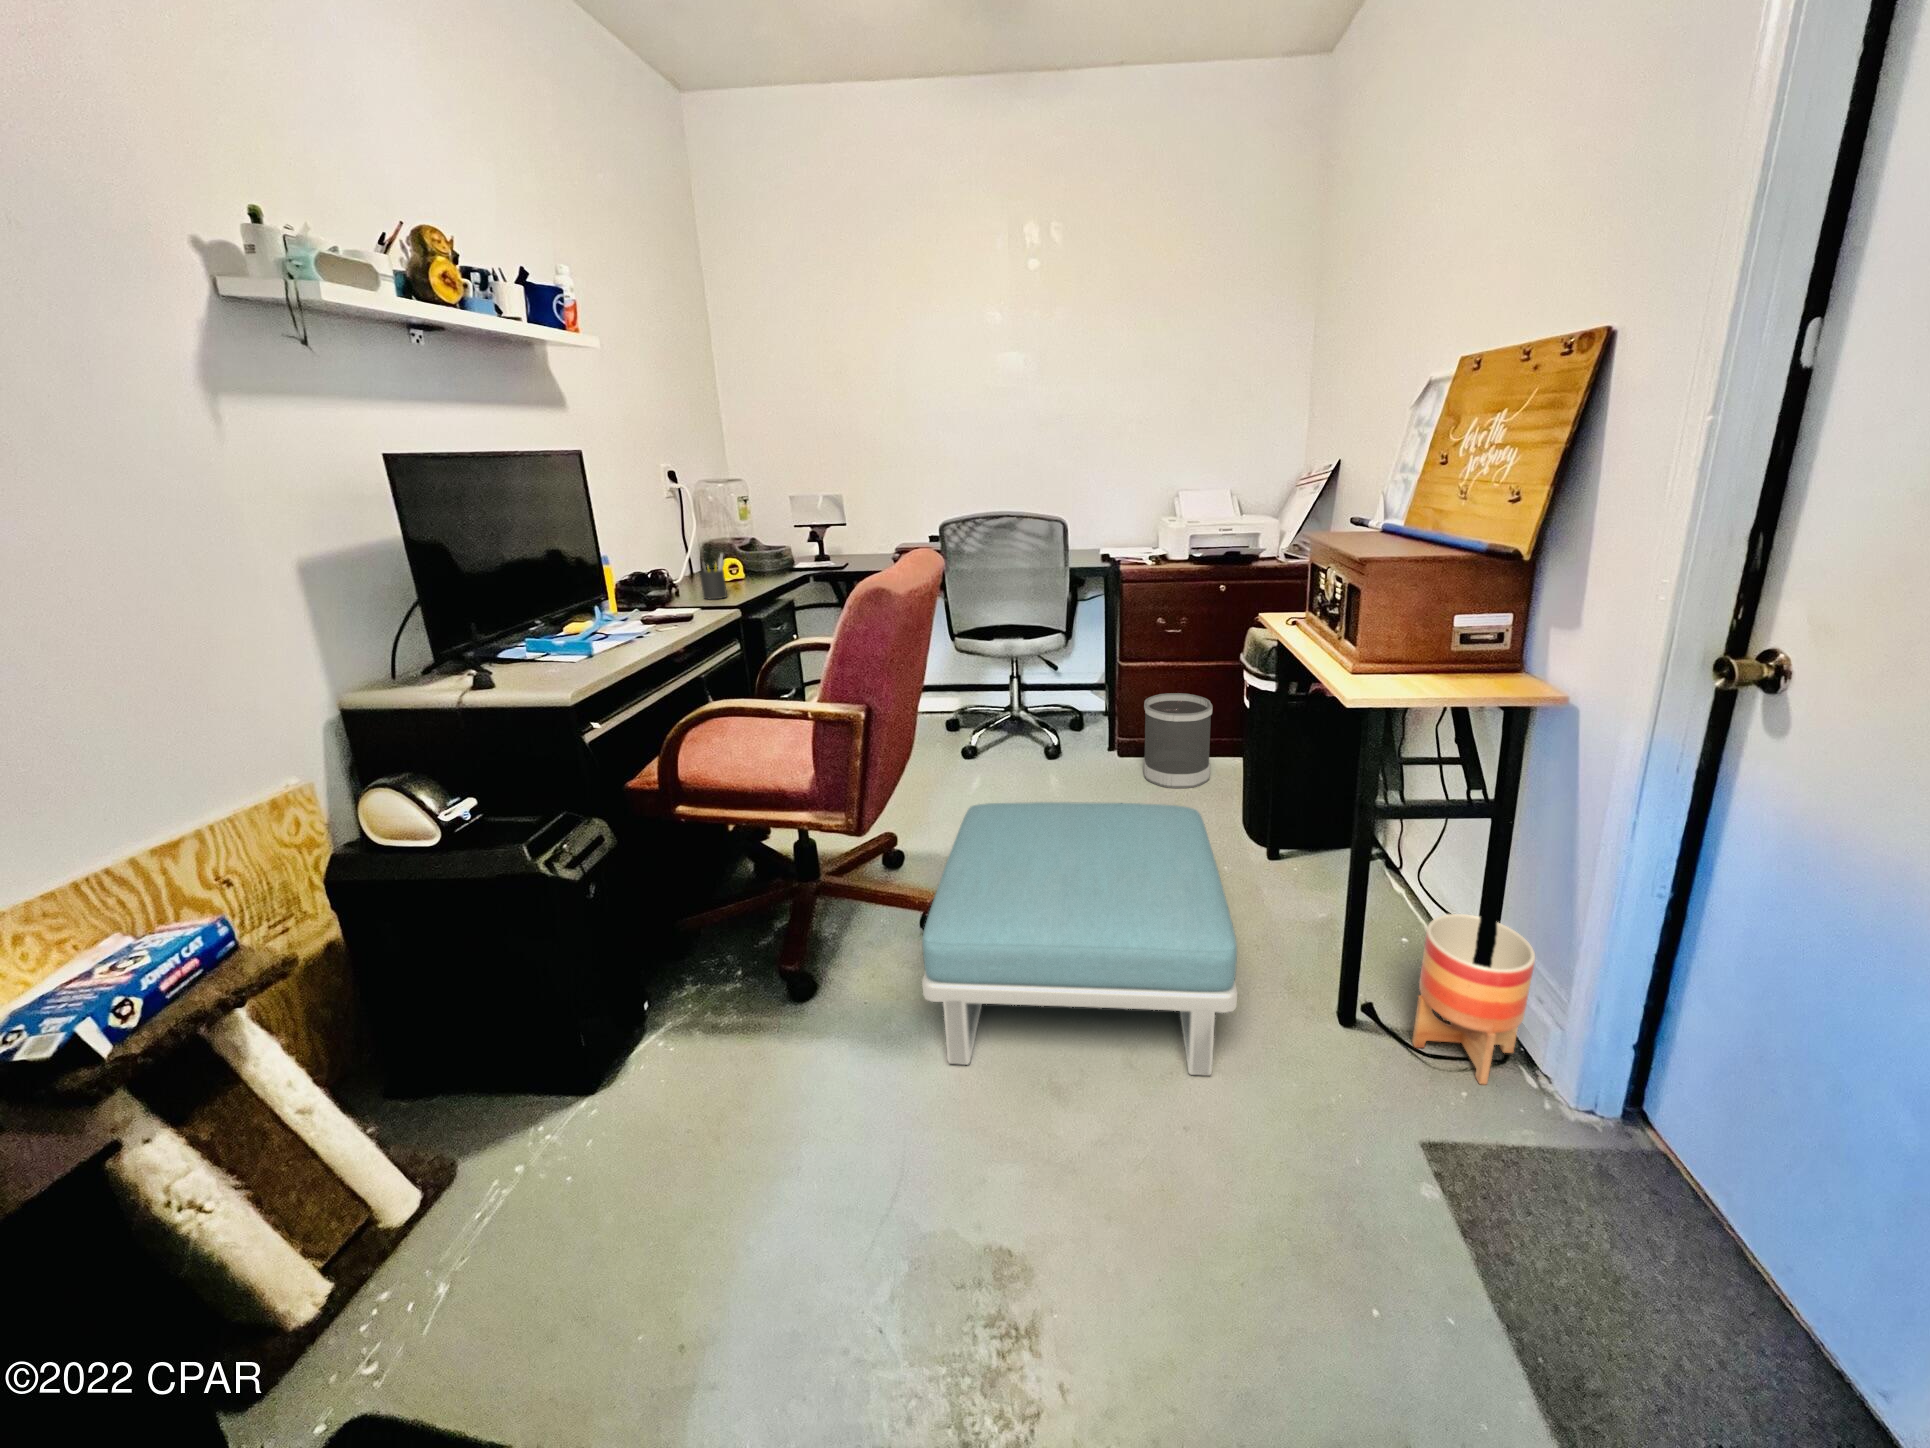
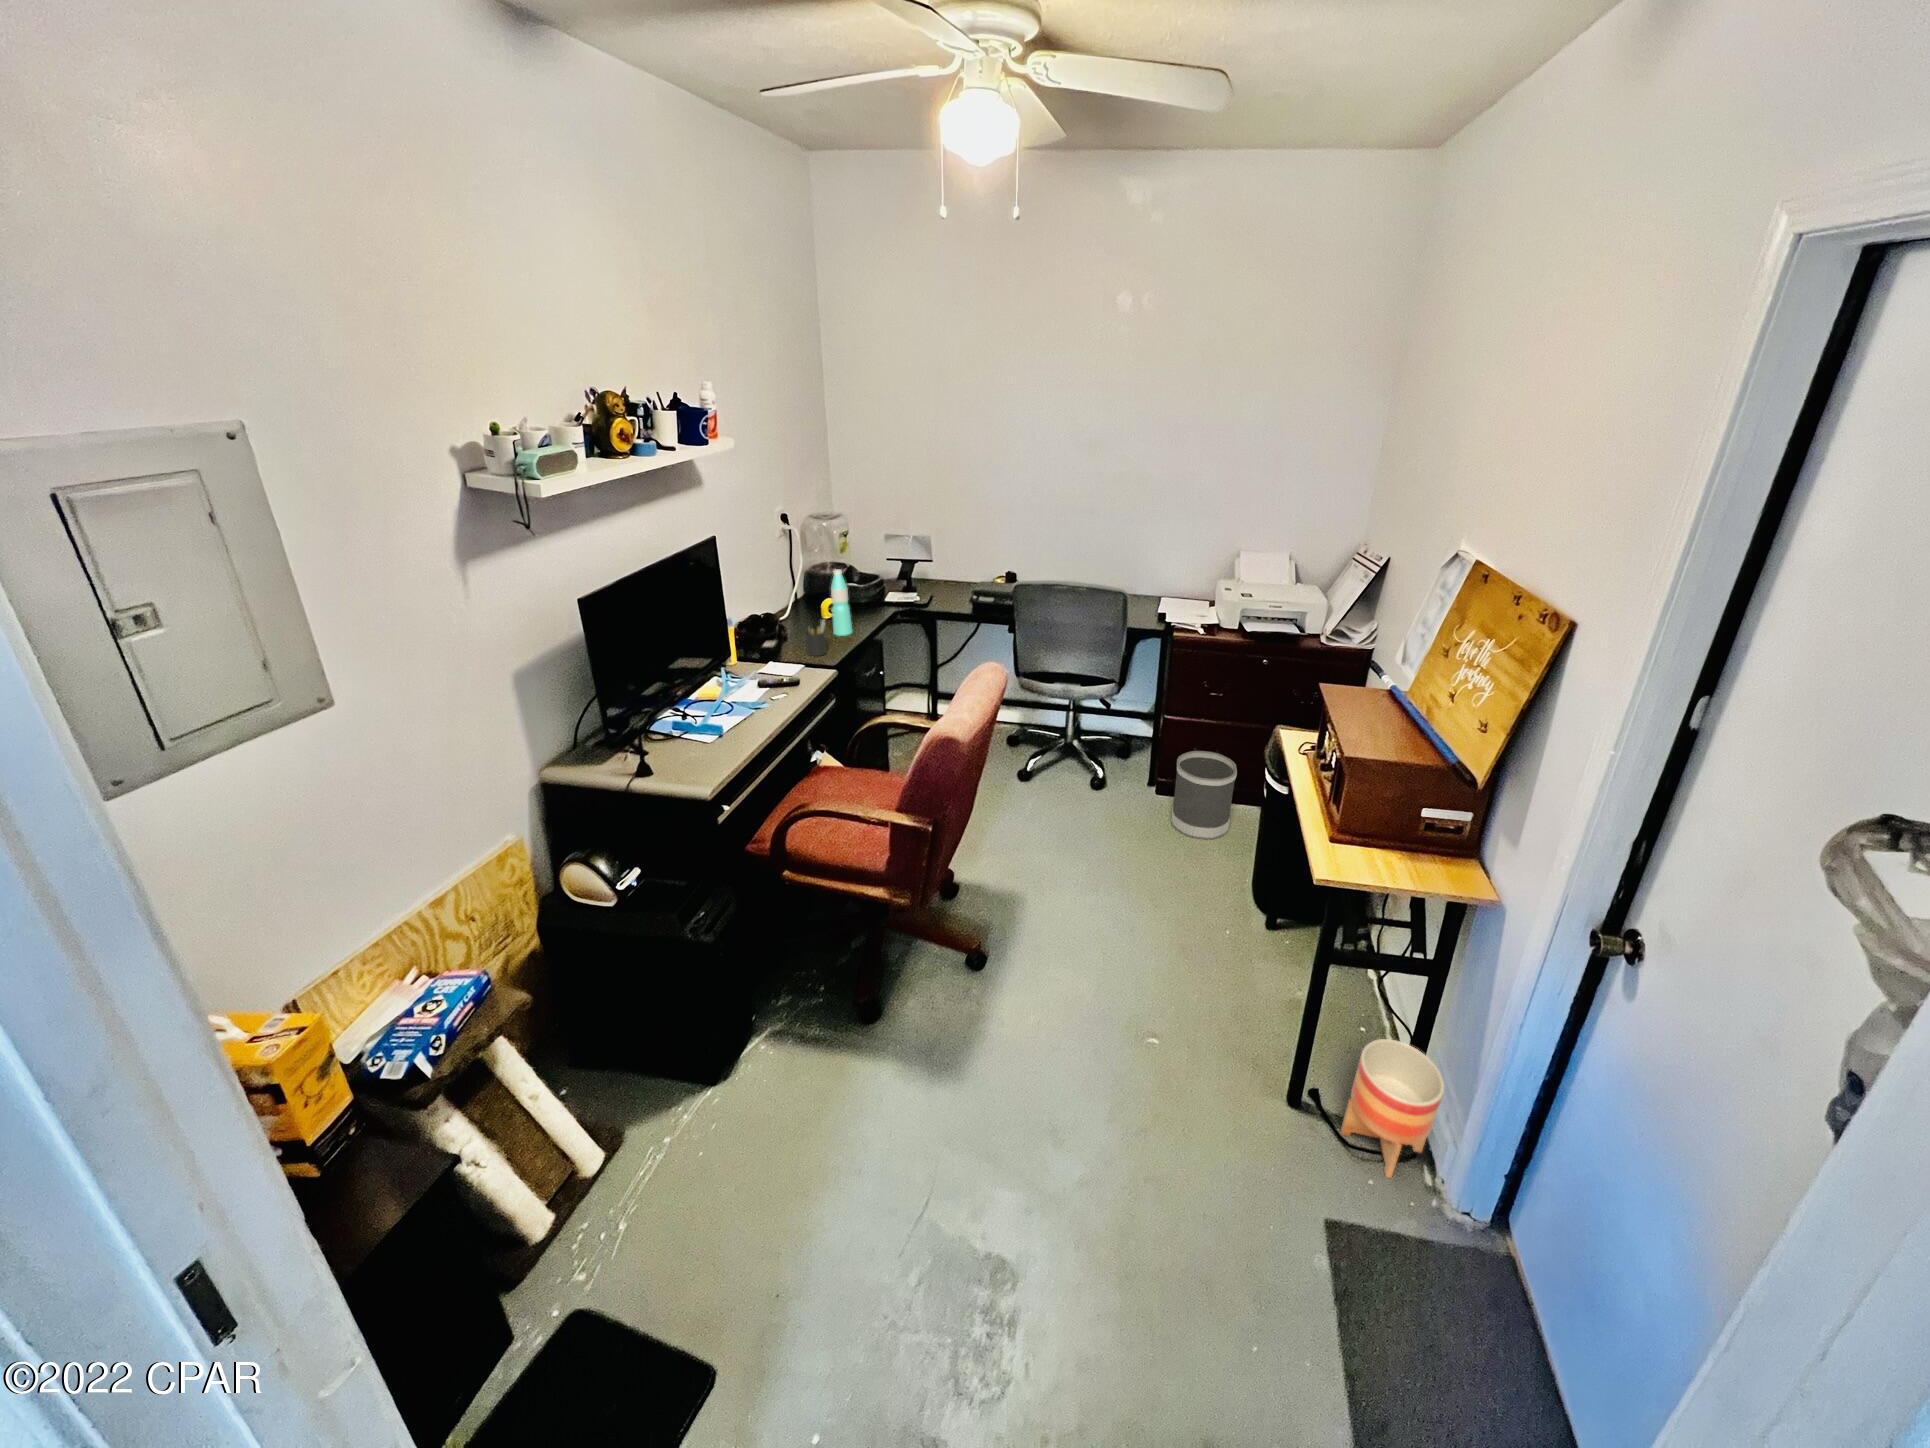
water bottle: none [729,508,758,586] -> present [831,569,852,636]
footstool: present [922,802,1237,1076] -> none [958,870,1202,1136]

